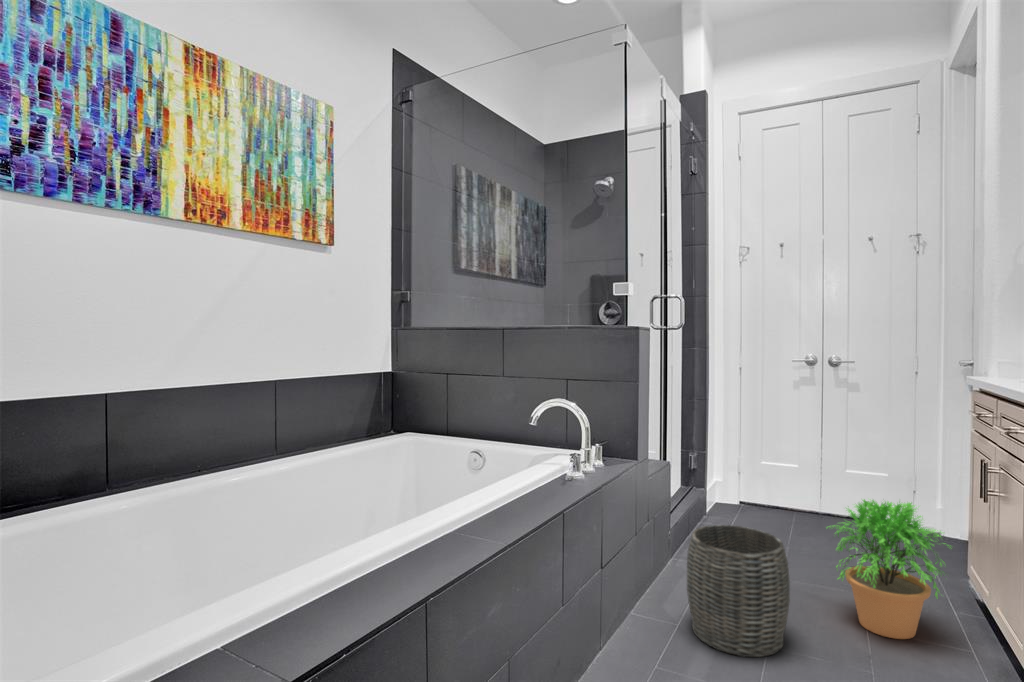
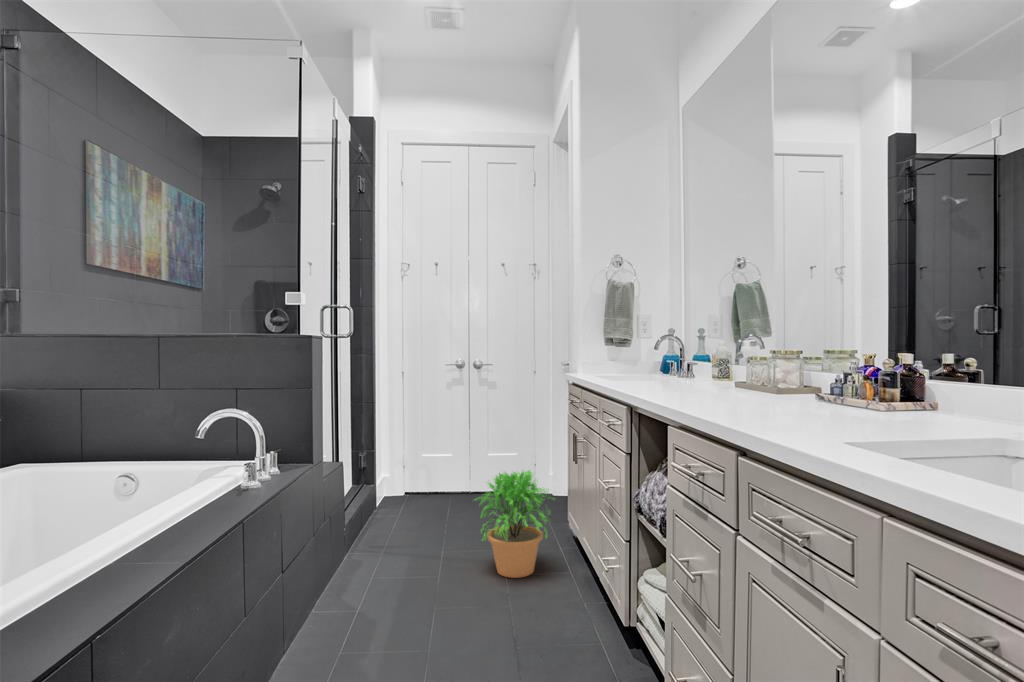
woven basket: present [687,525,790,657] -> none [361,511,446,623]

